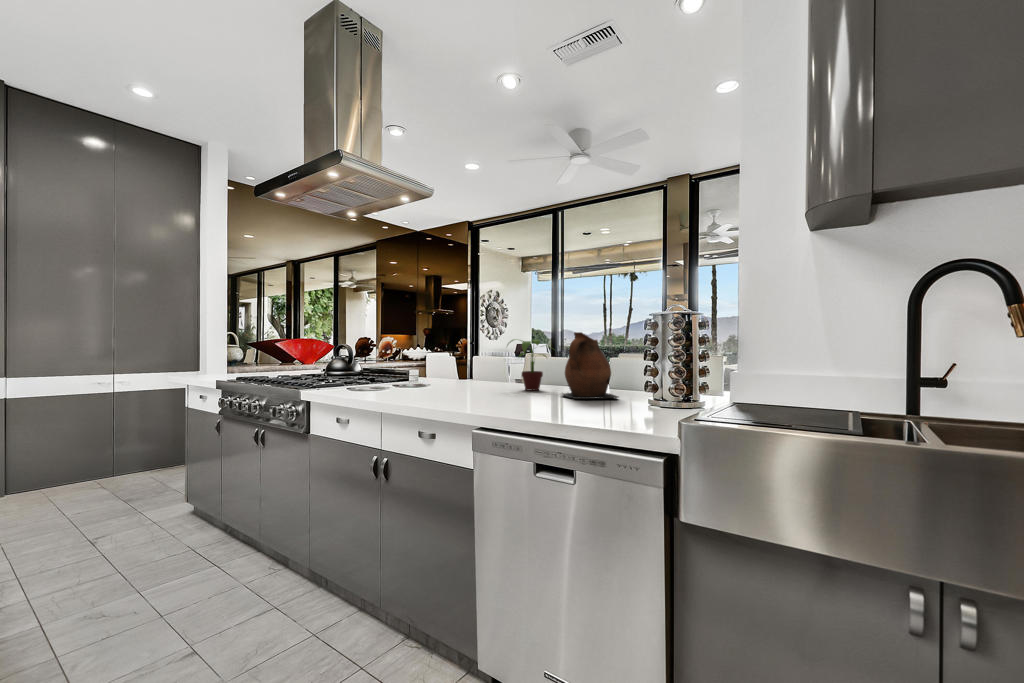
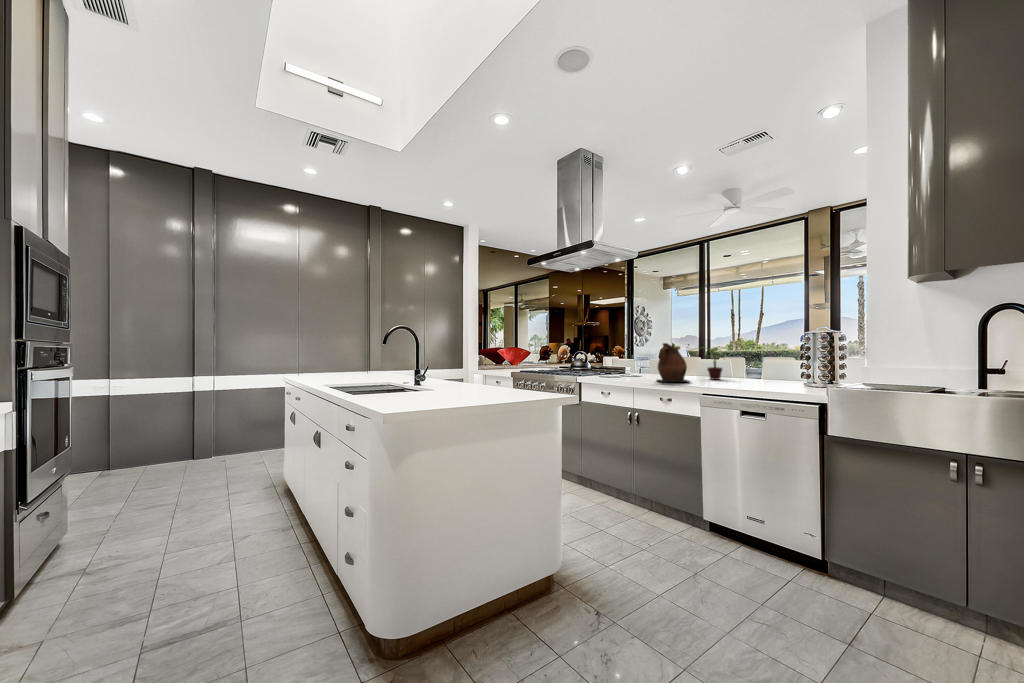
ceramic pitcher: present [562,332,618,399] -> present [657,343,690,382]

